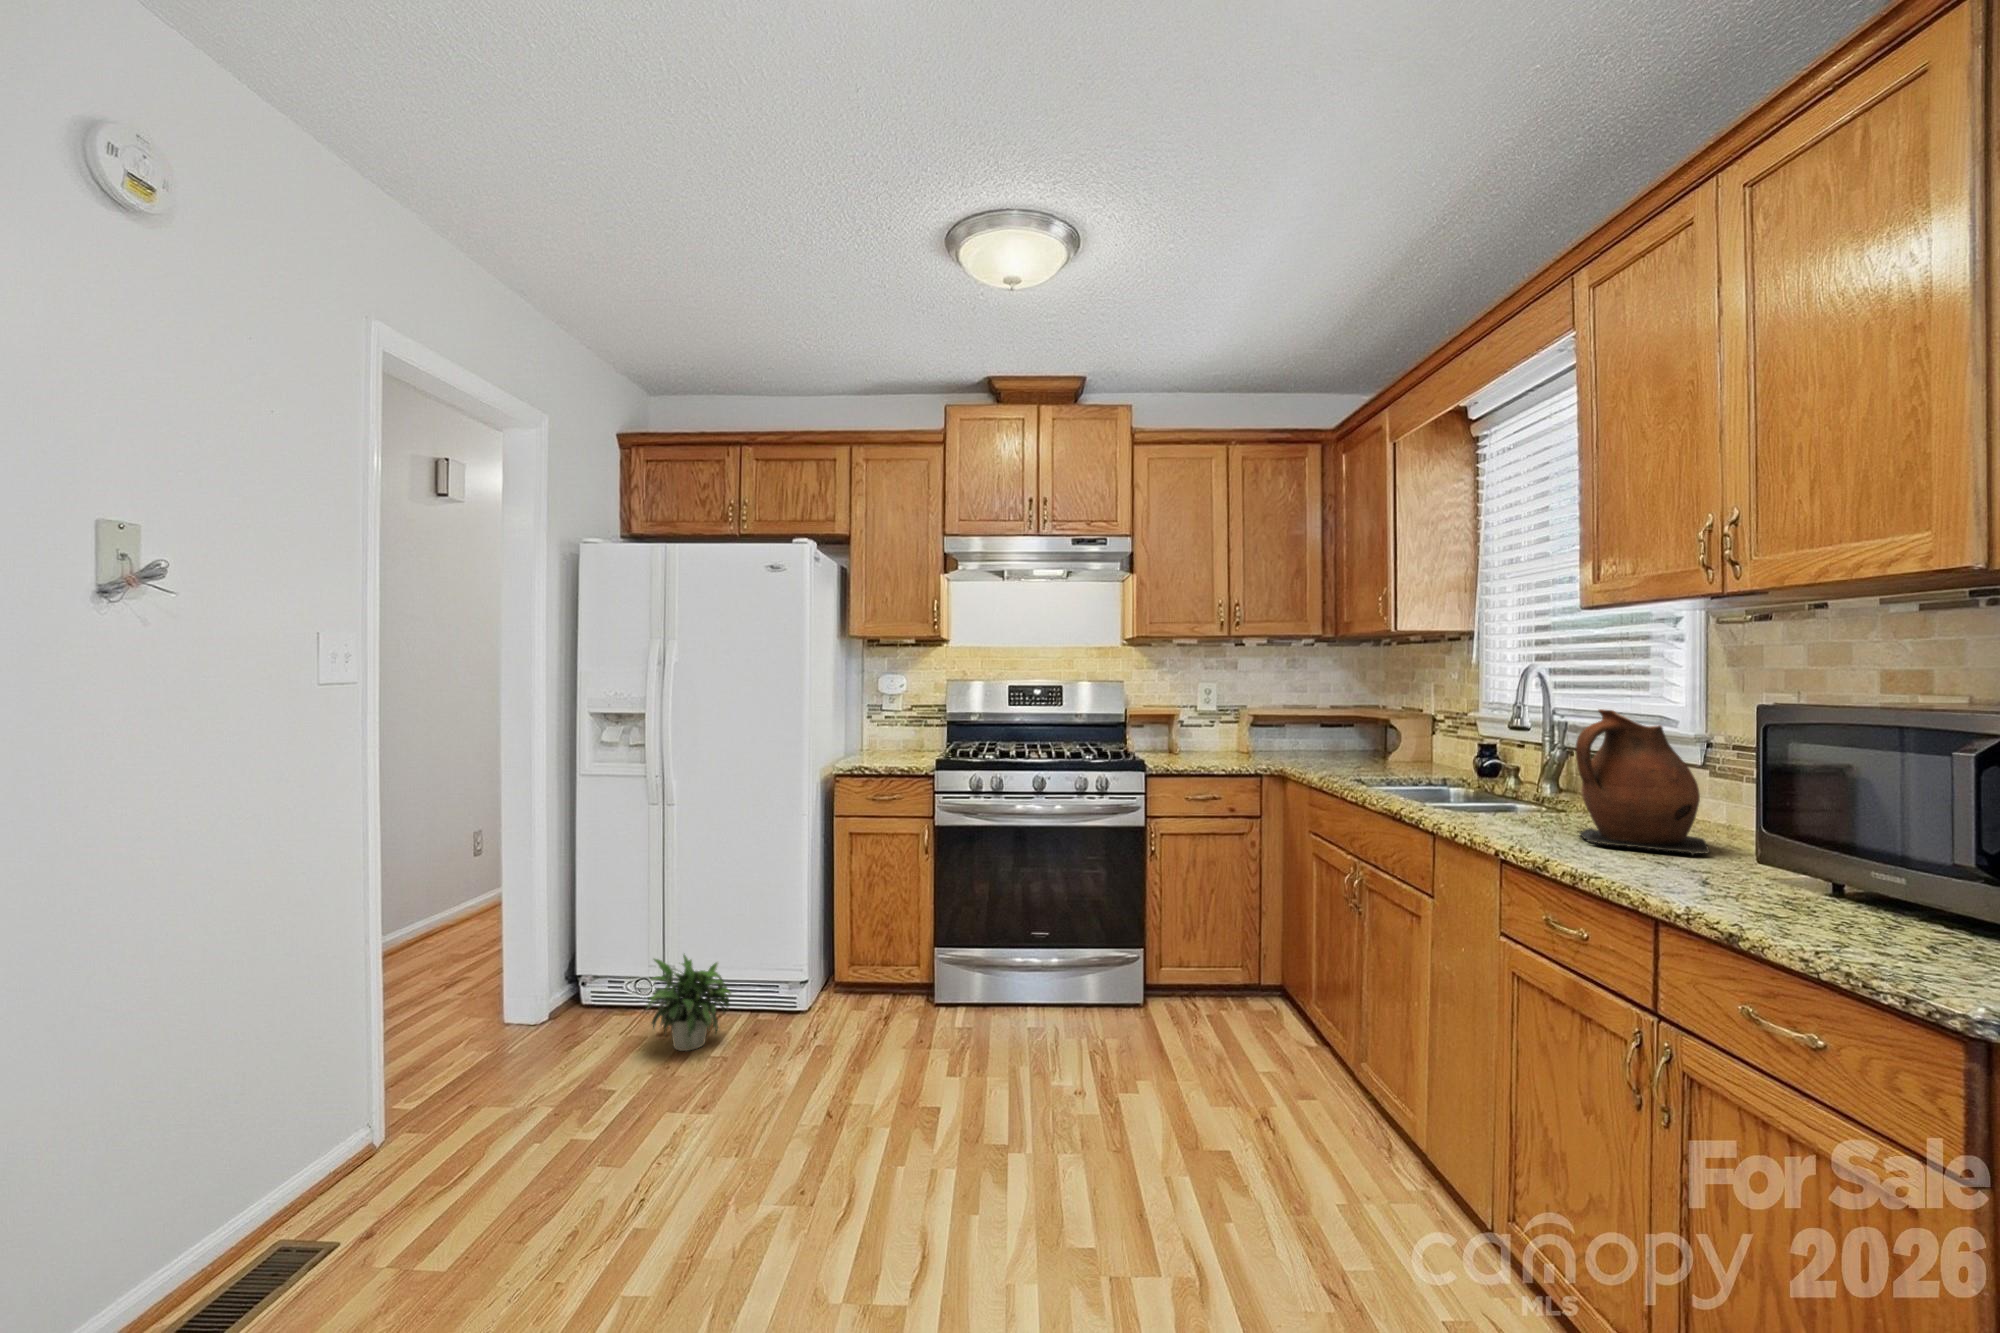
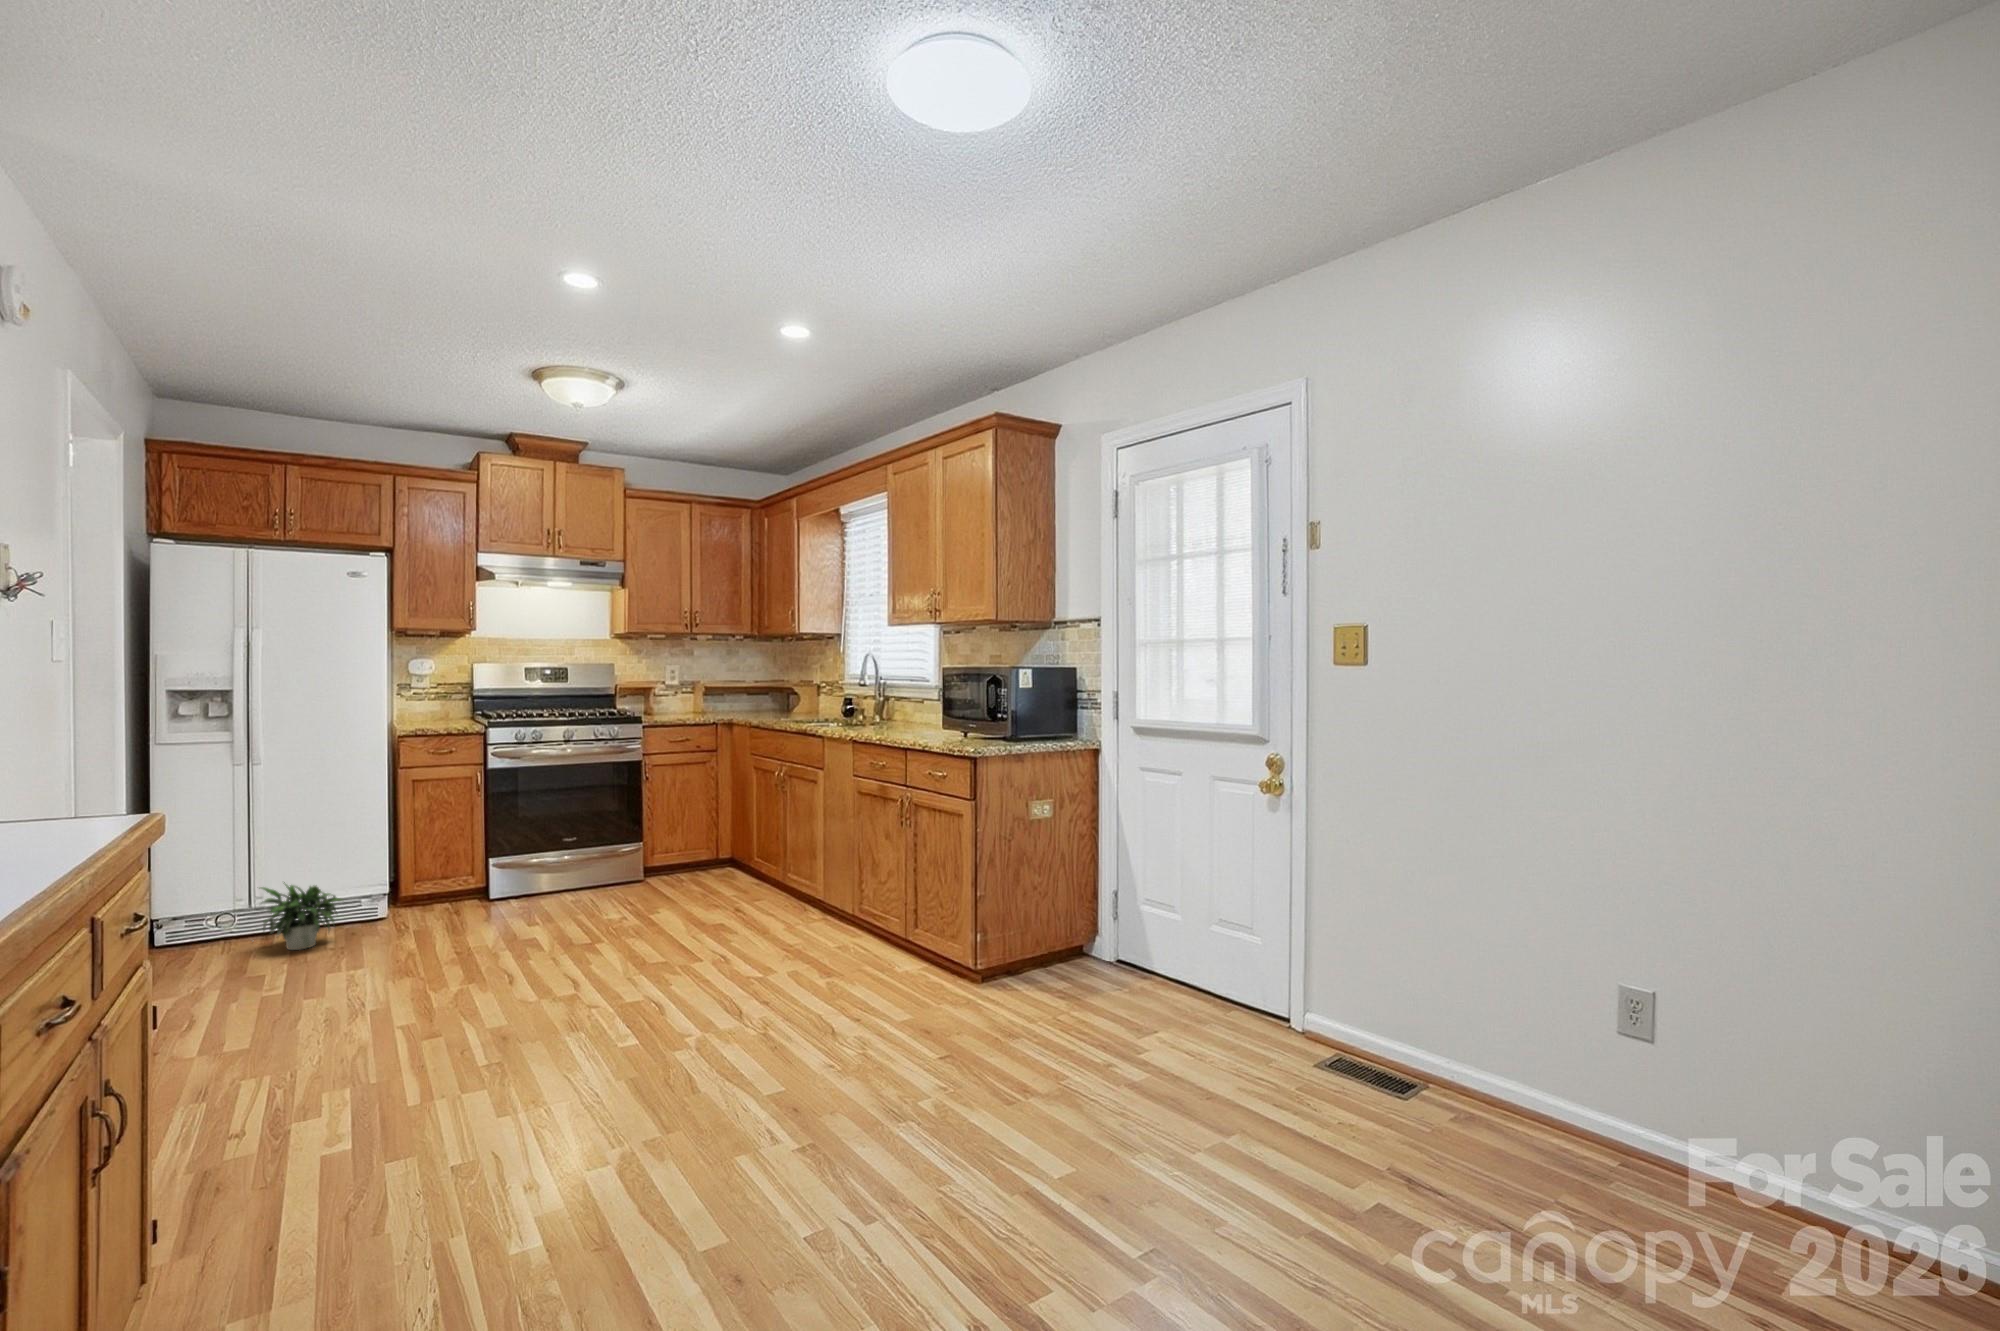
ceramic pitcher: present [1575,709,1710,855] -> none [879,676,924,732]

